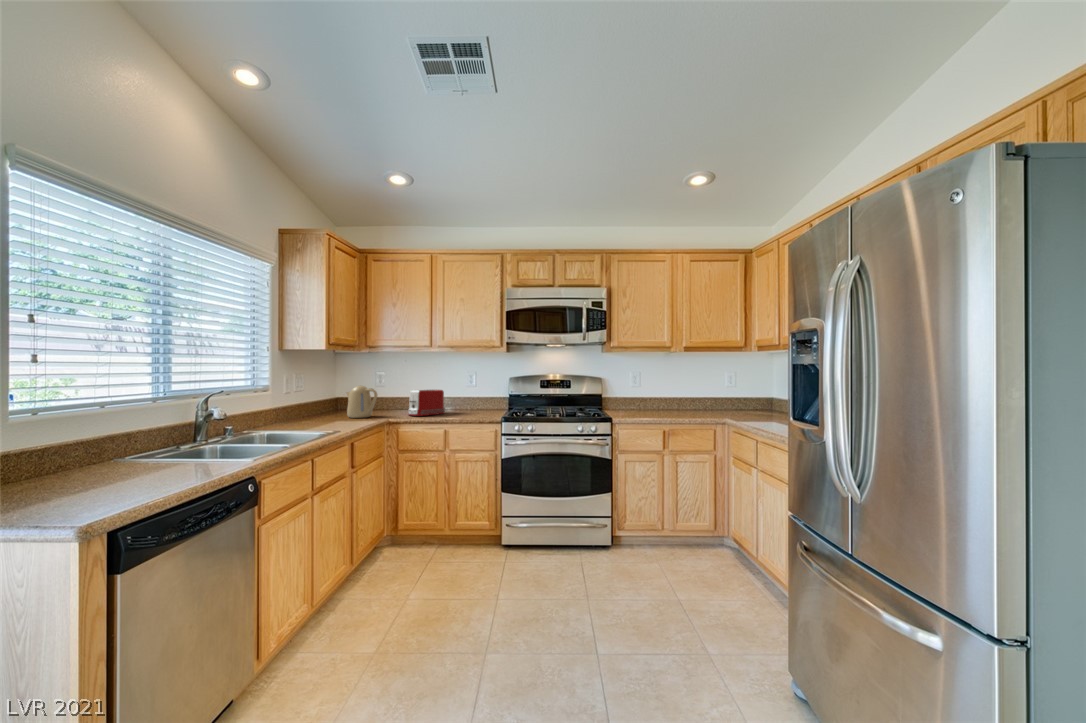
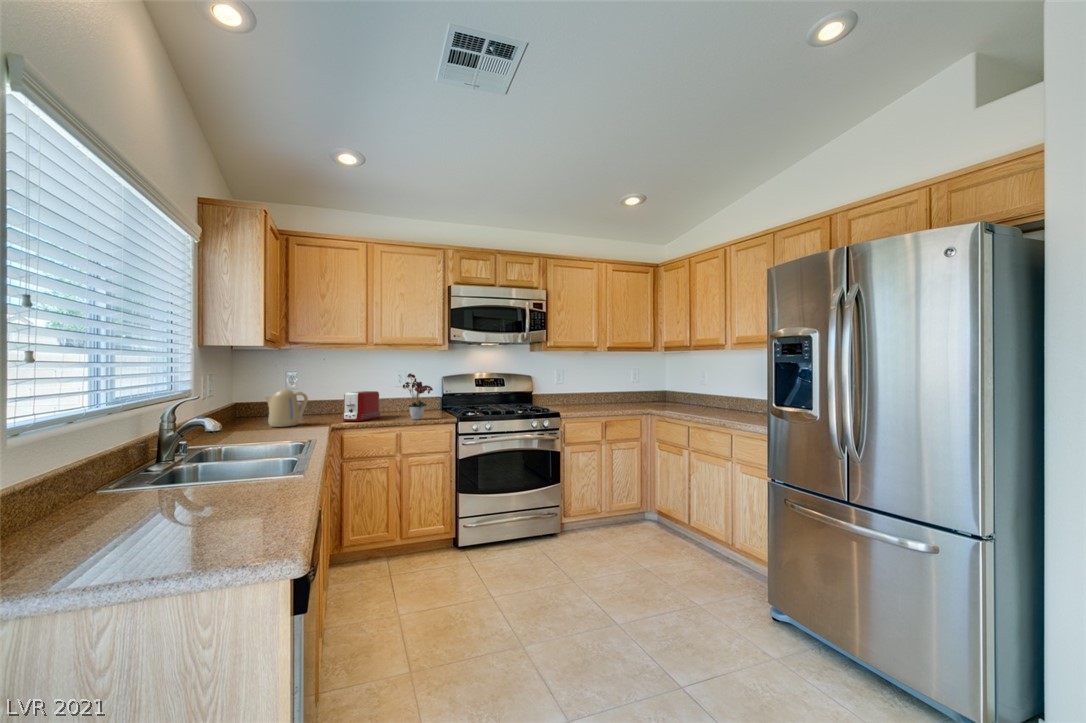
flower arrangement: none [455,372,485,418] -> present [403,373,433,420]

